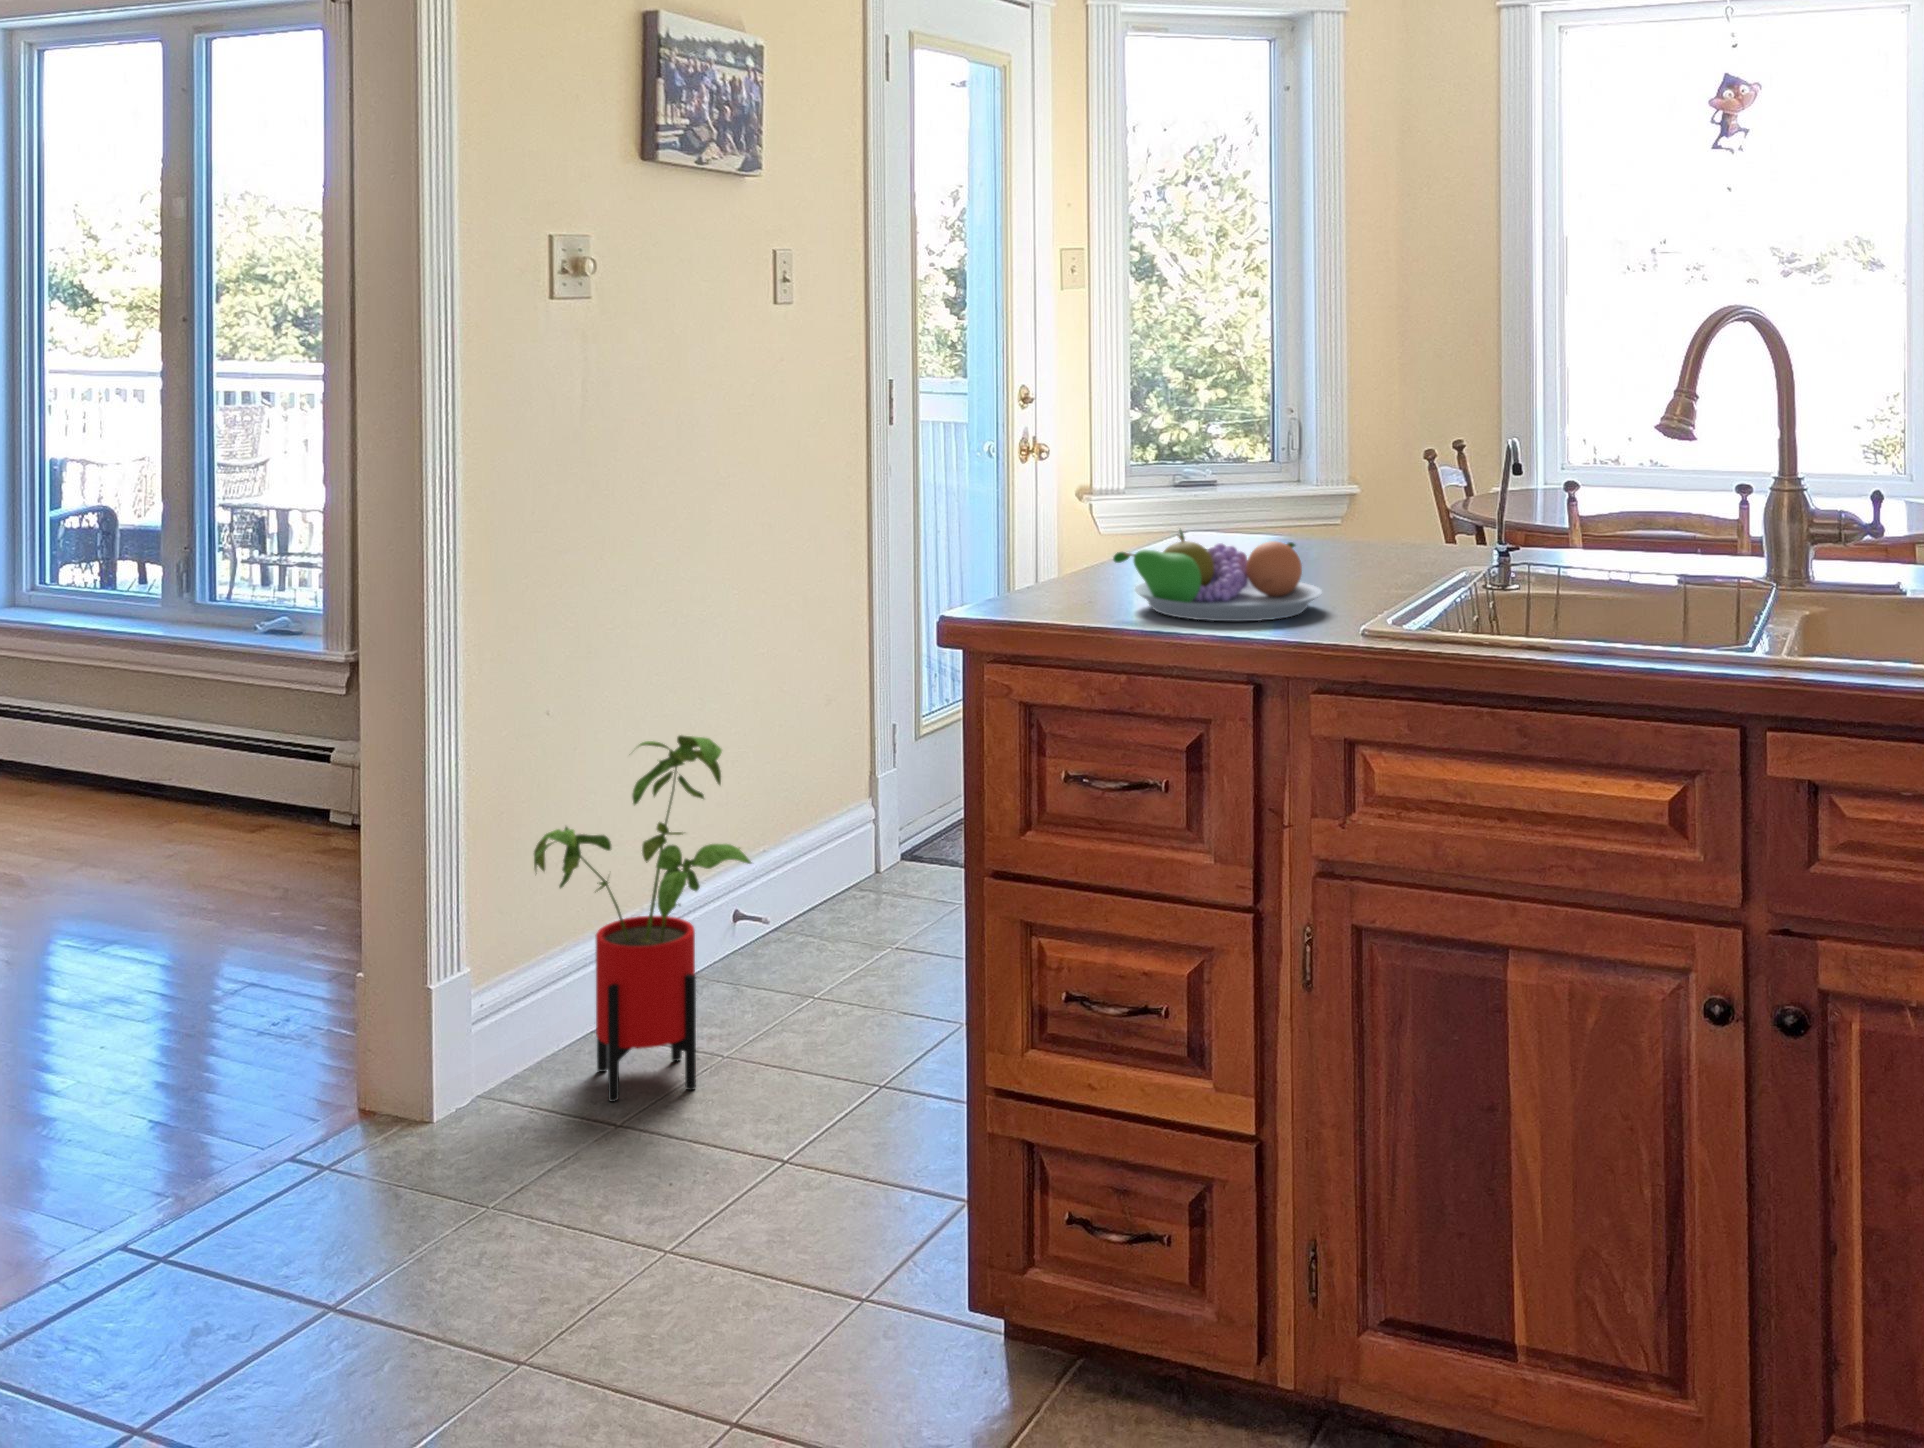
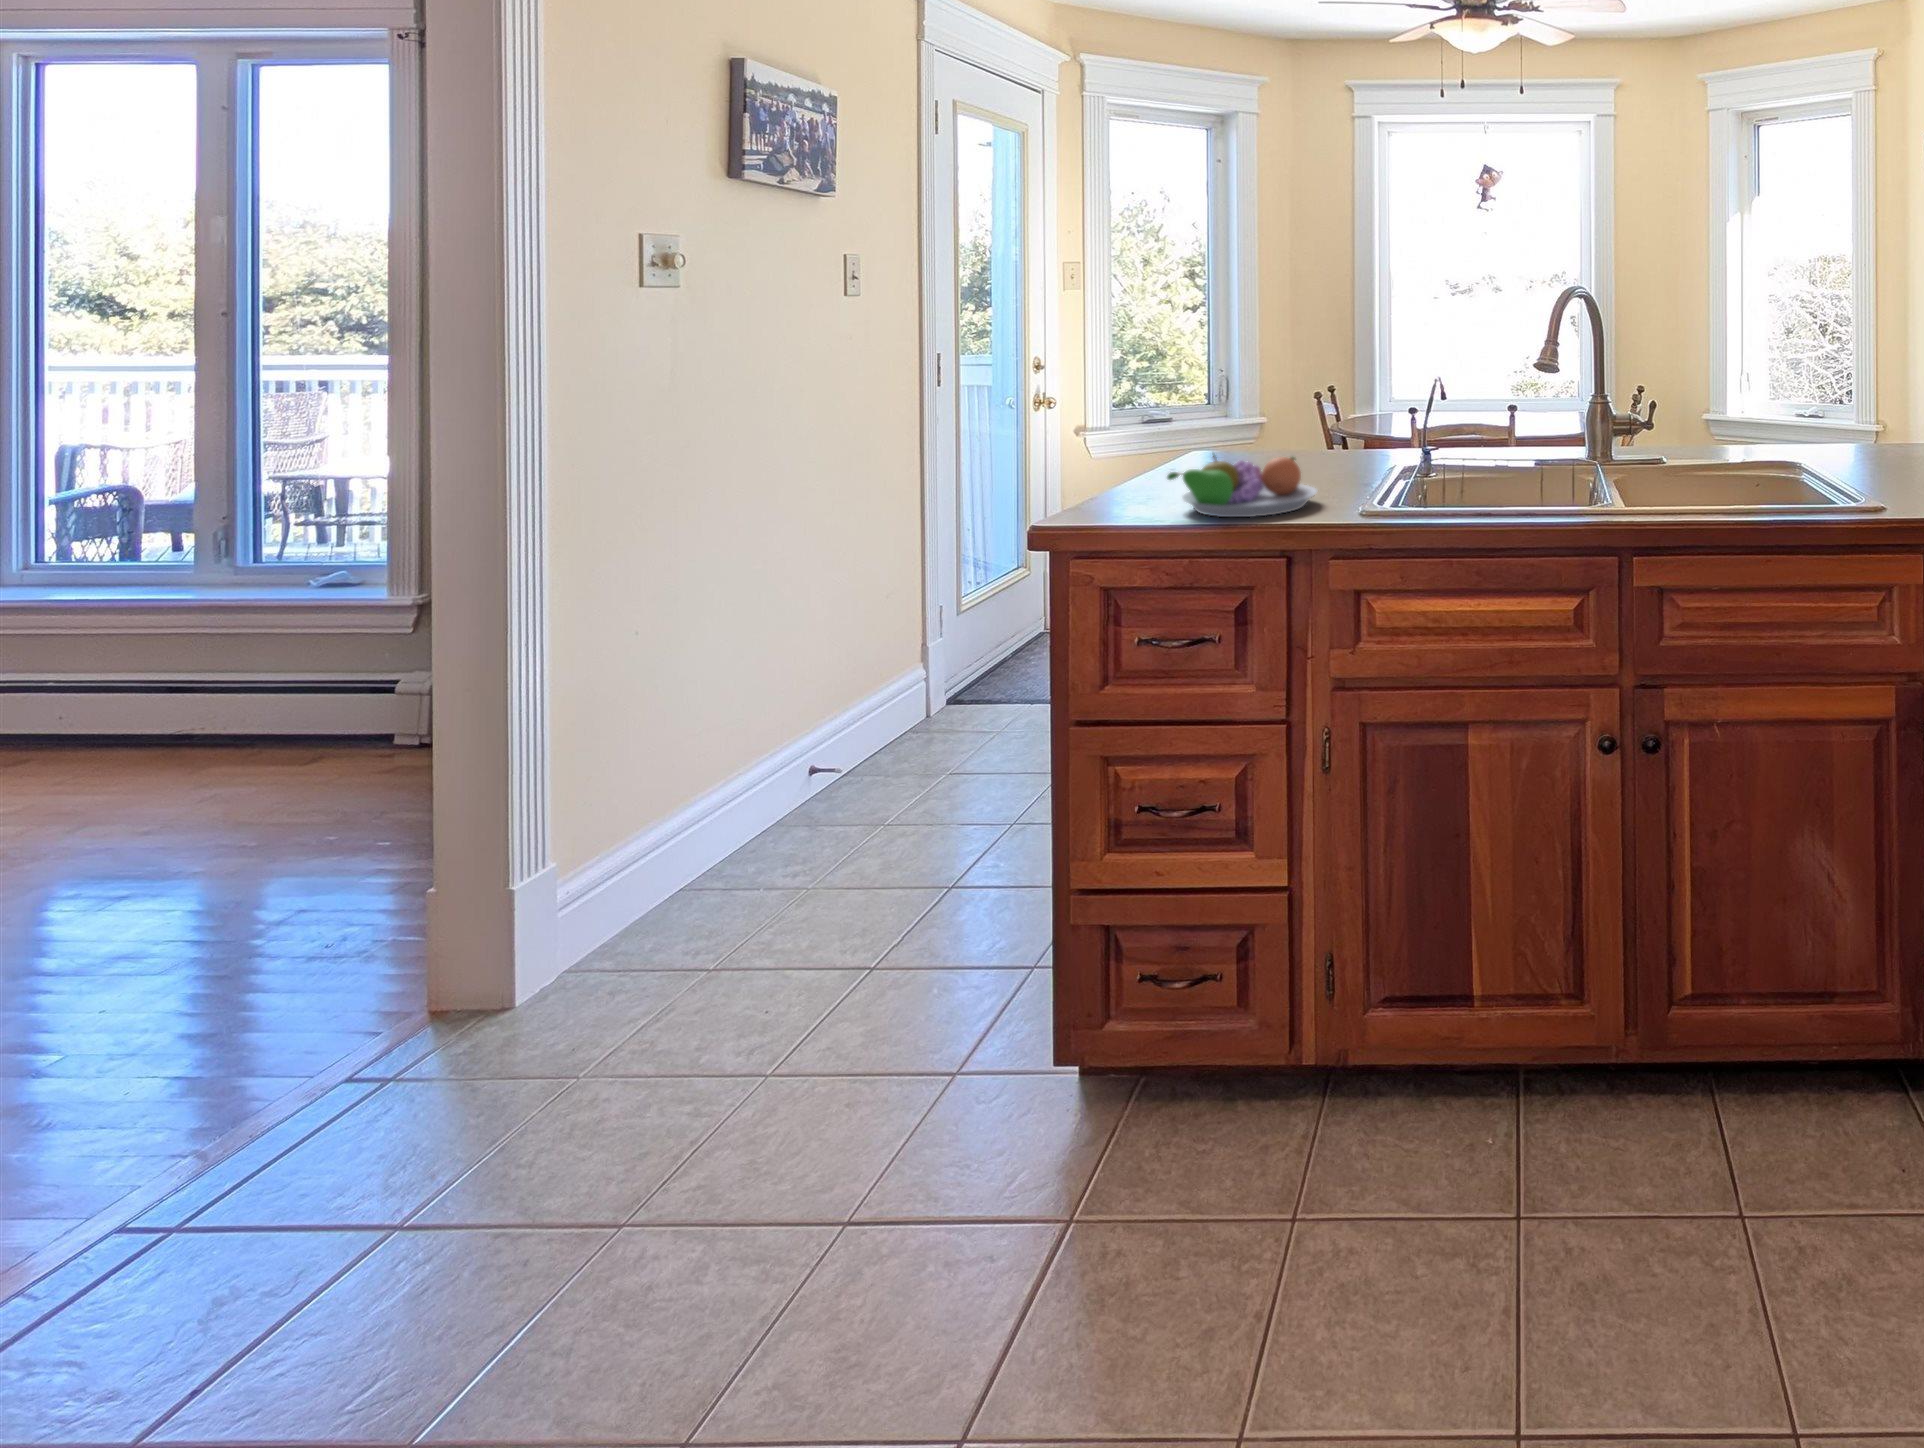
house plant: present [534,735,751,1102] -> none [626,638,844,949]

